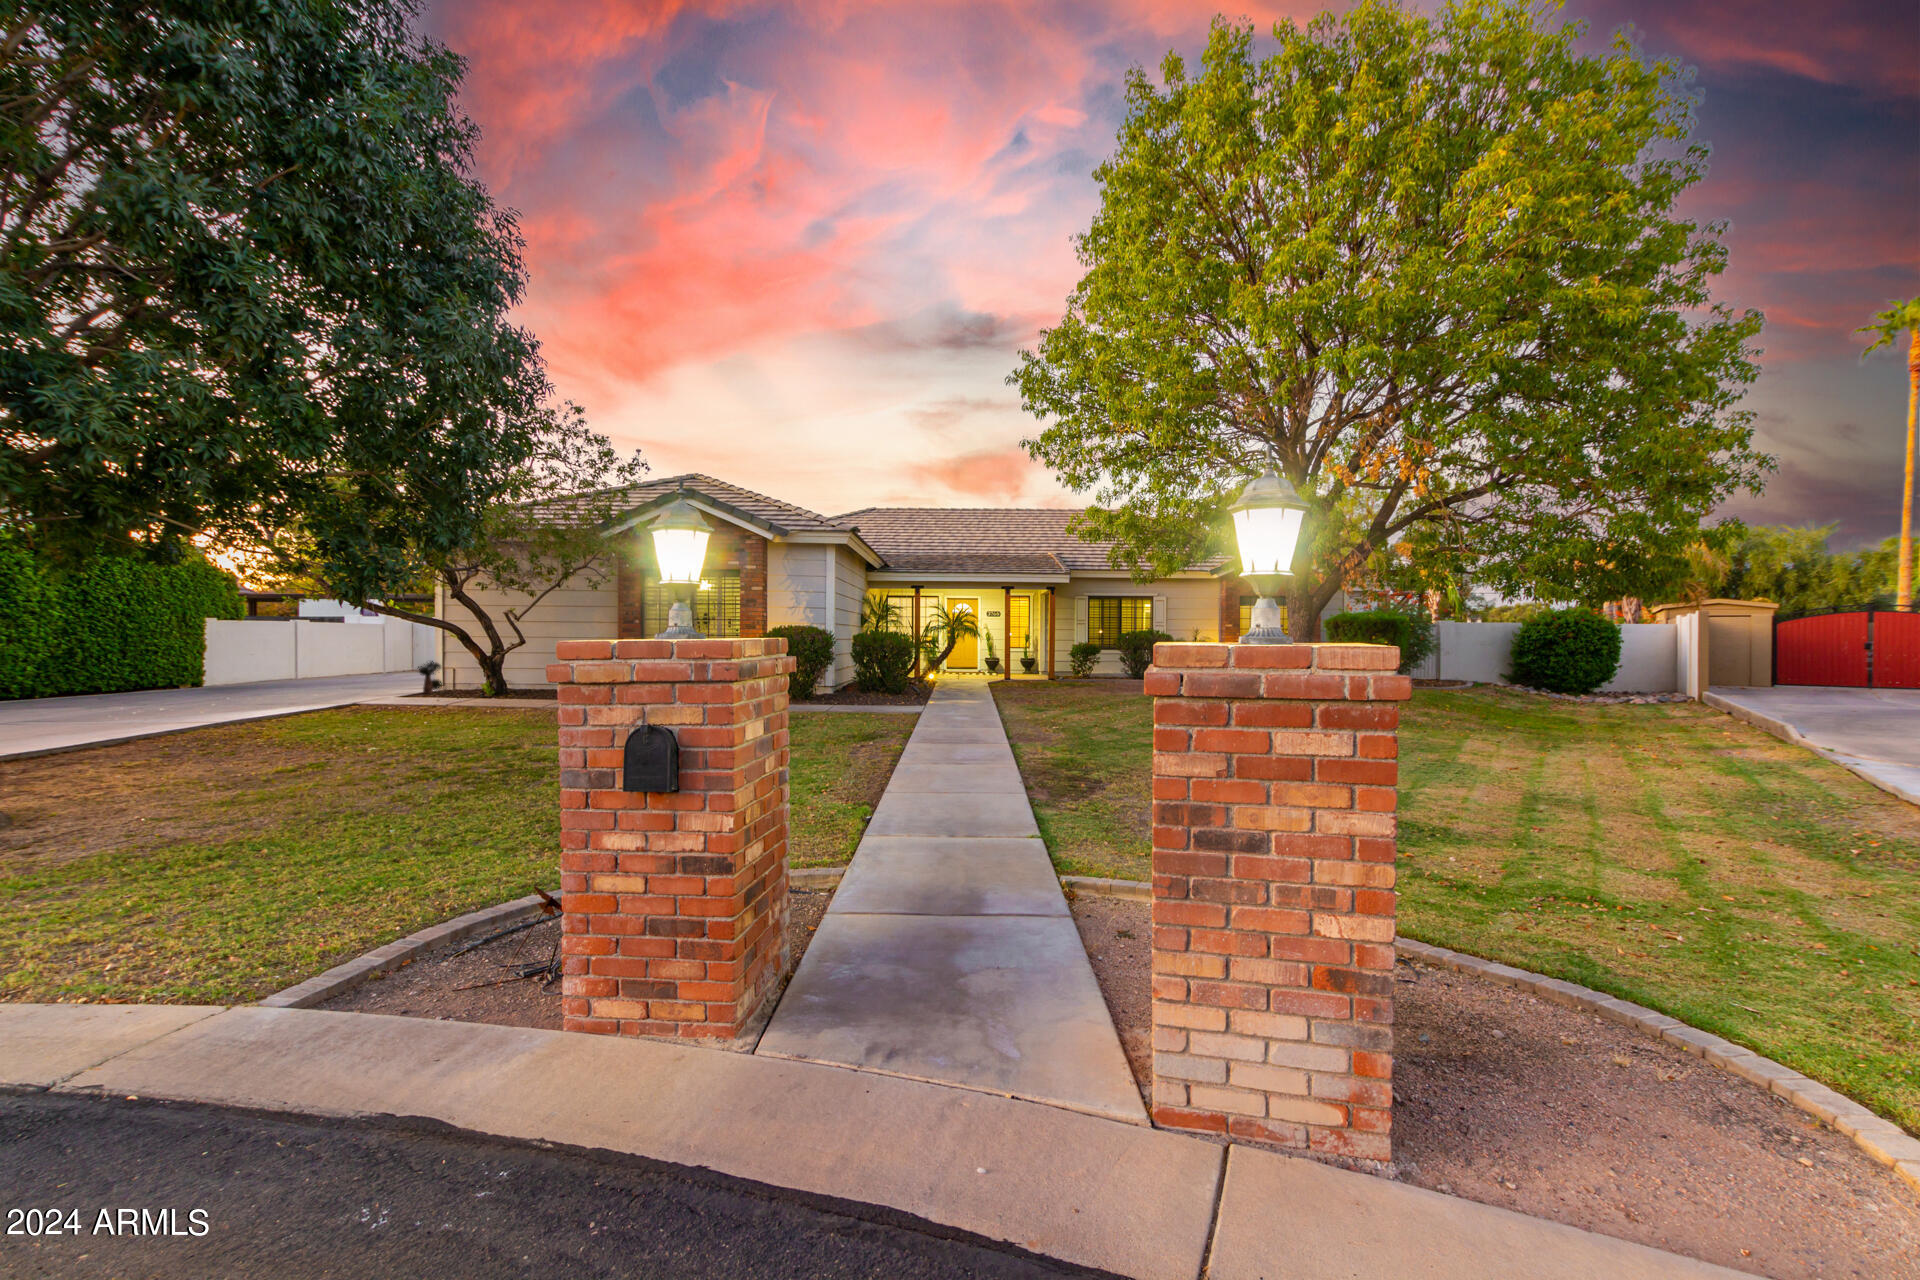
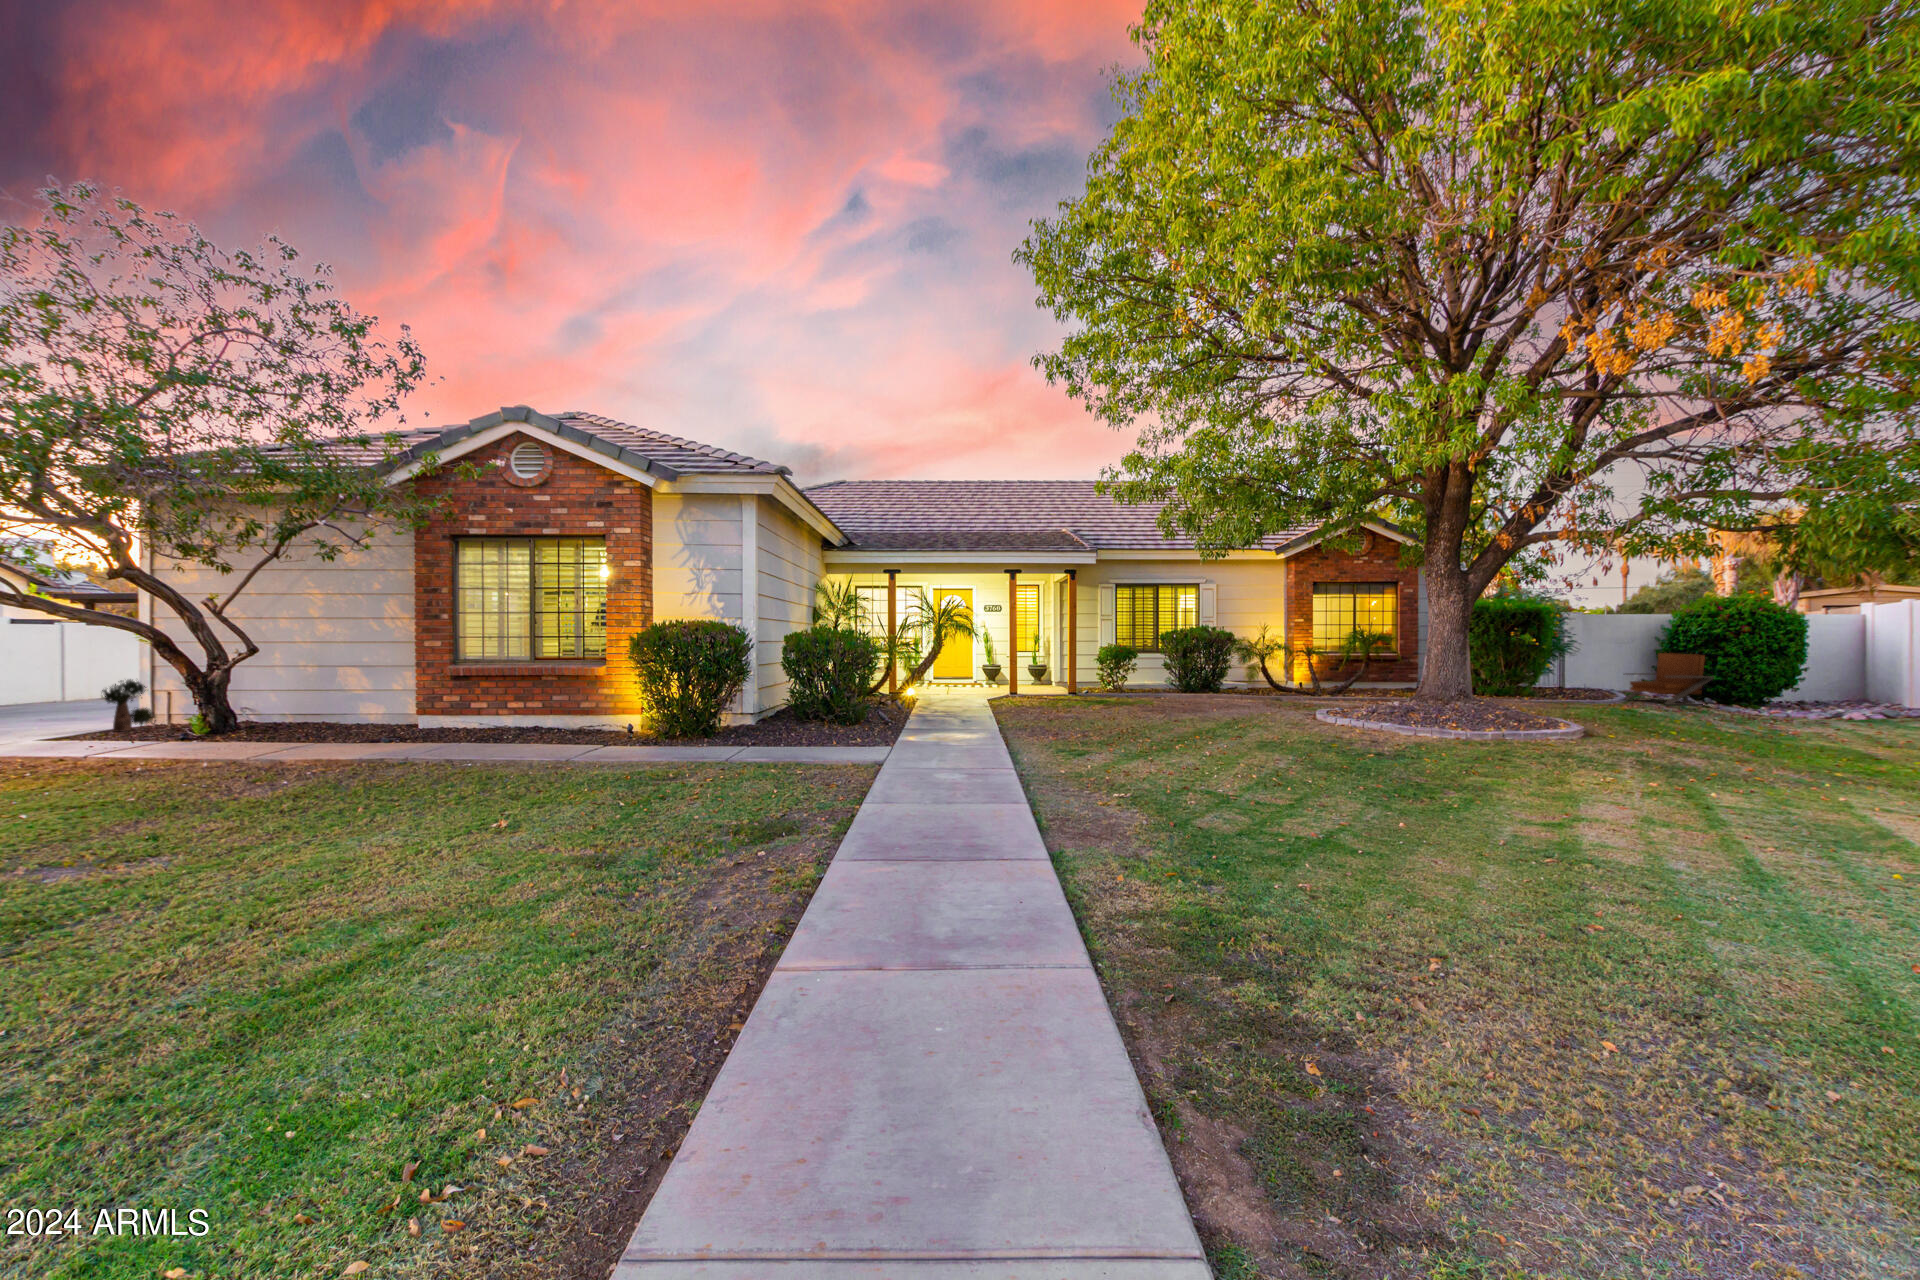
lounge chair: none [1456,651,1515,689] -> present [1623,653,1714,705]

